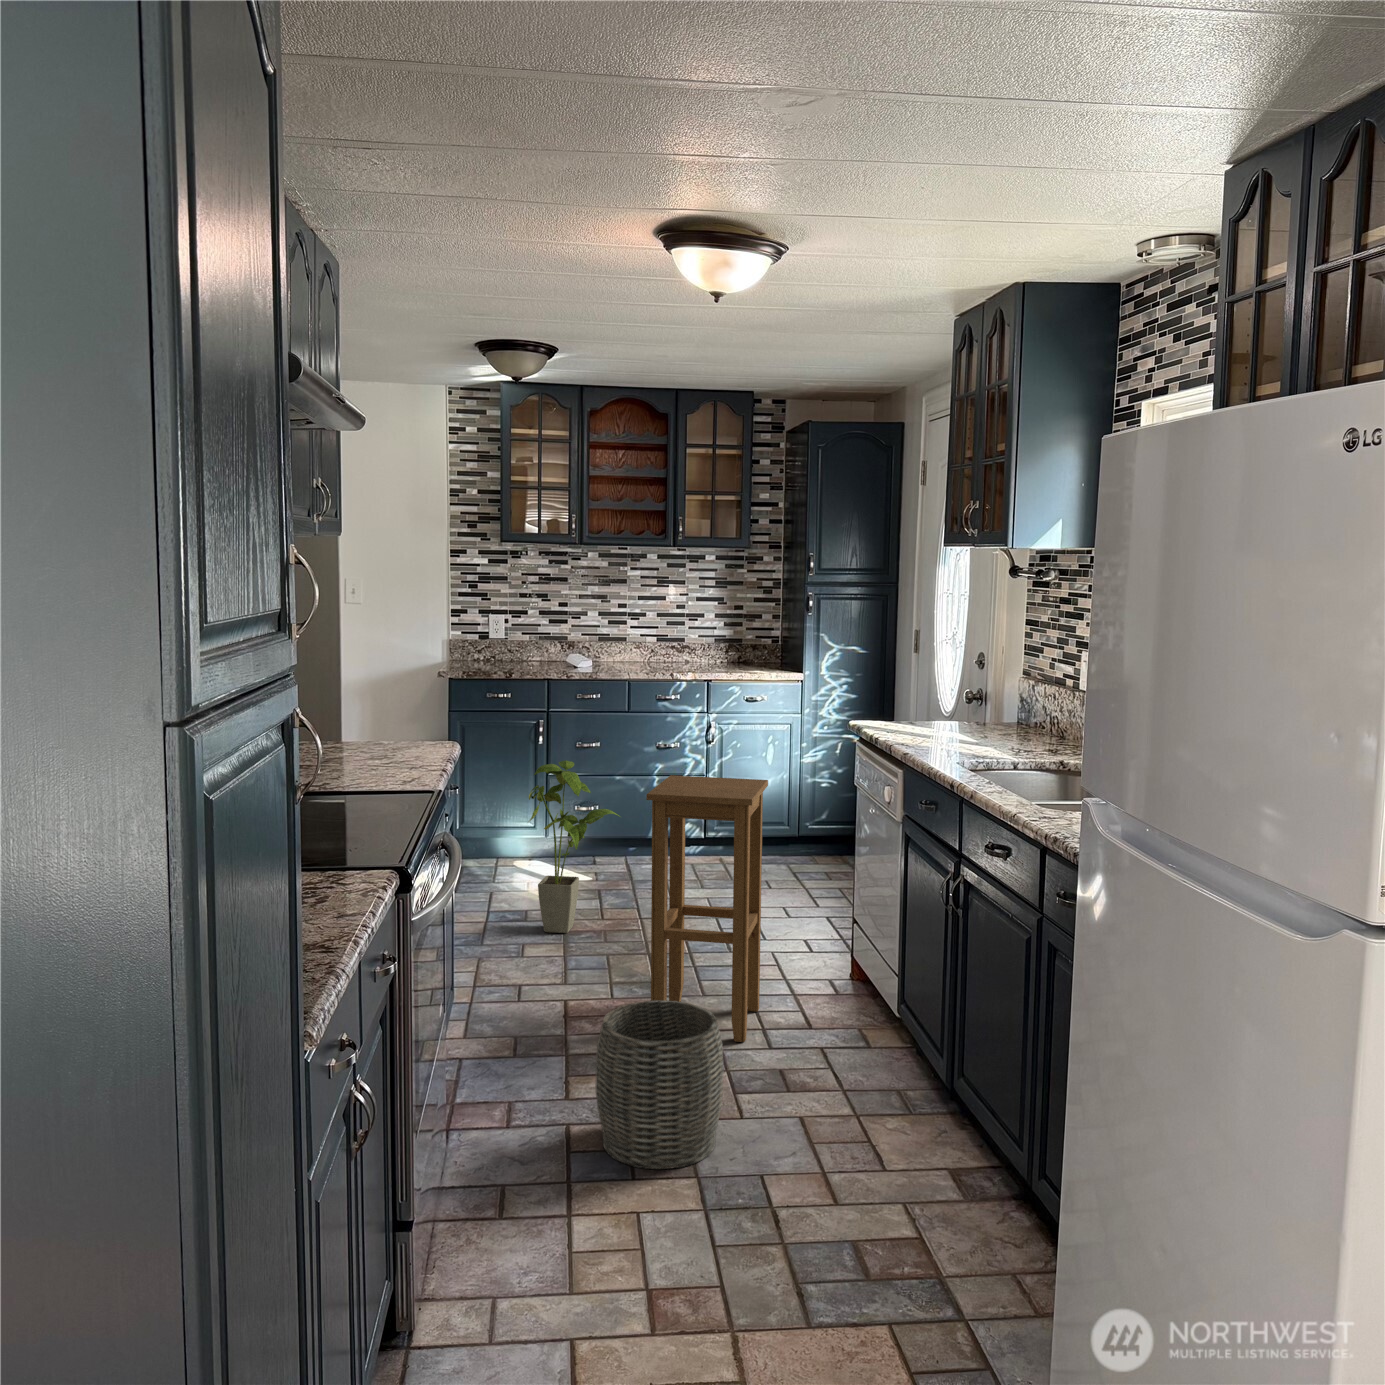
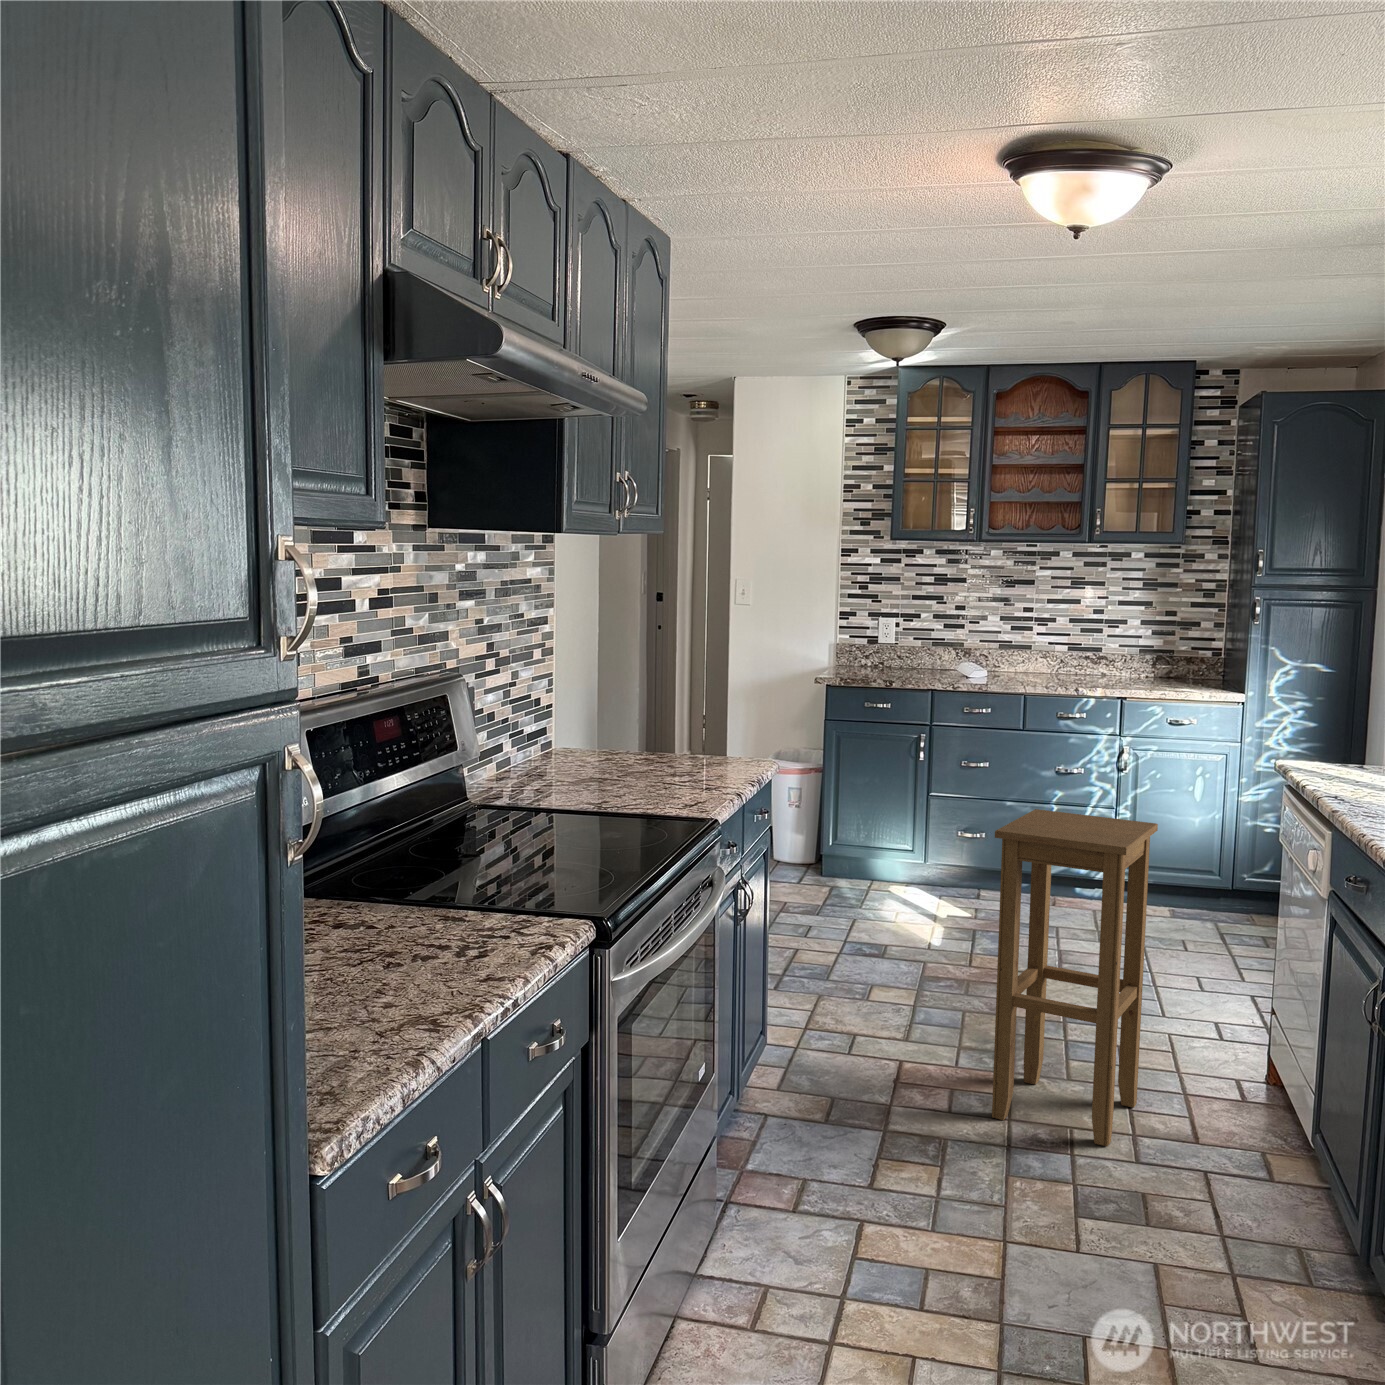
house plant: present [529,760,620,933] -> none [885,782,994,978]
woven basket: present [596,1001,724,1169] -> none [889,1087,1052,1307]

